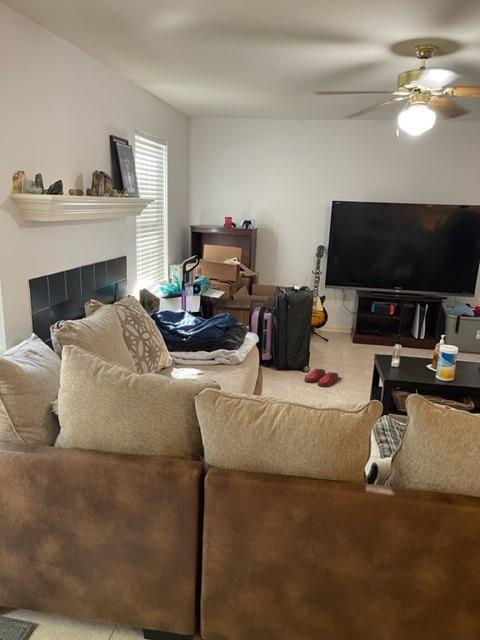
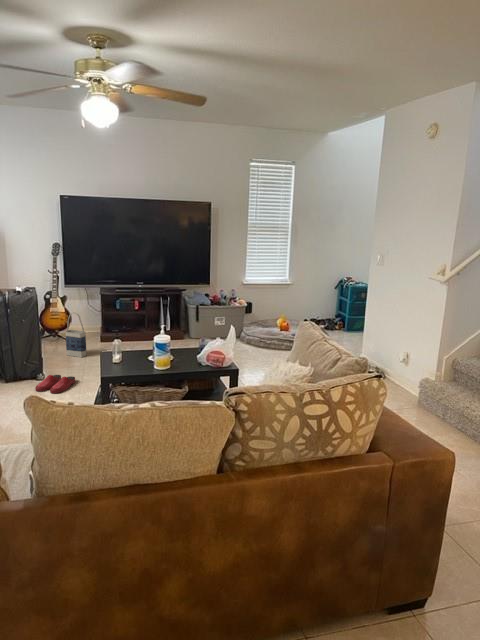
bag: none [325,312,344,355] -> present [66,313,87,357]

